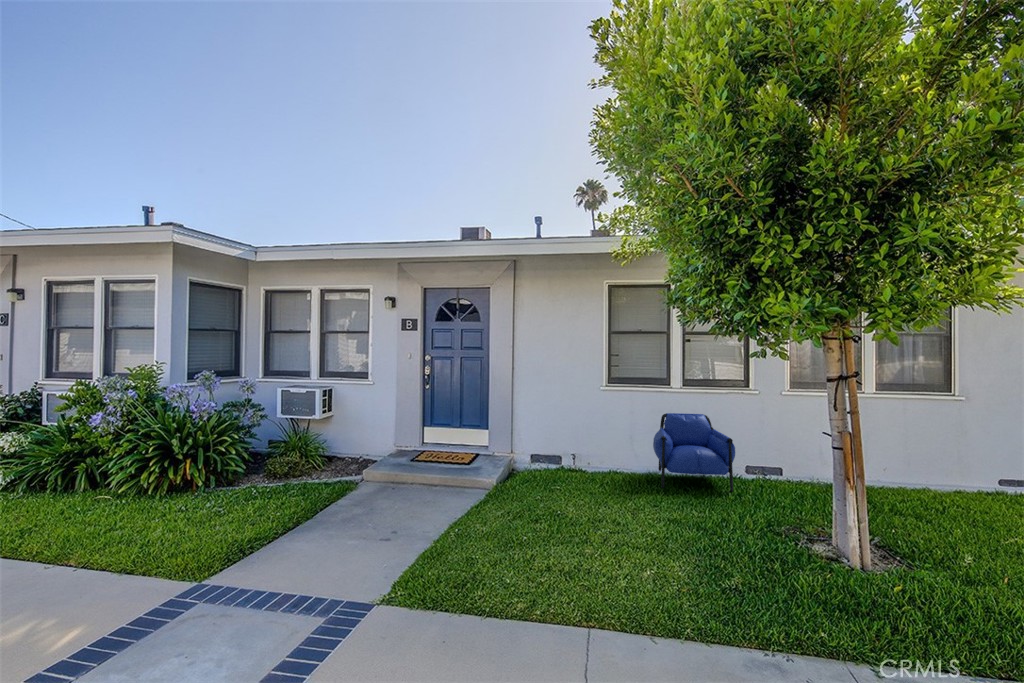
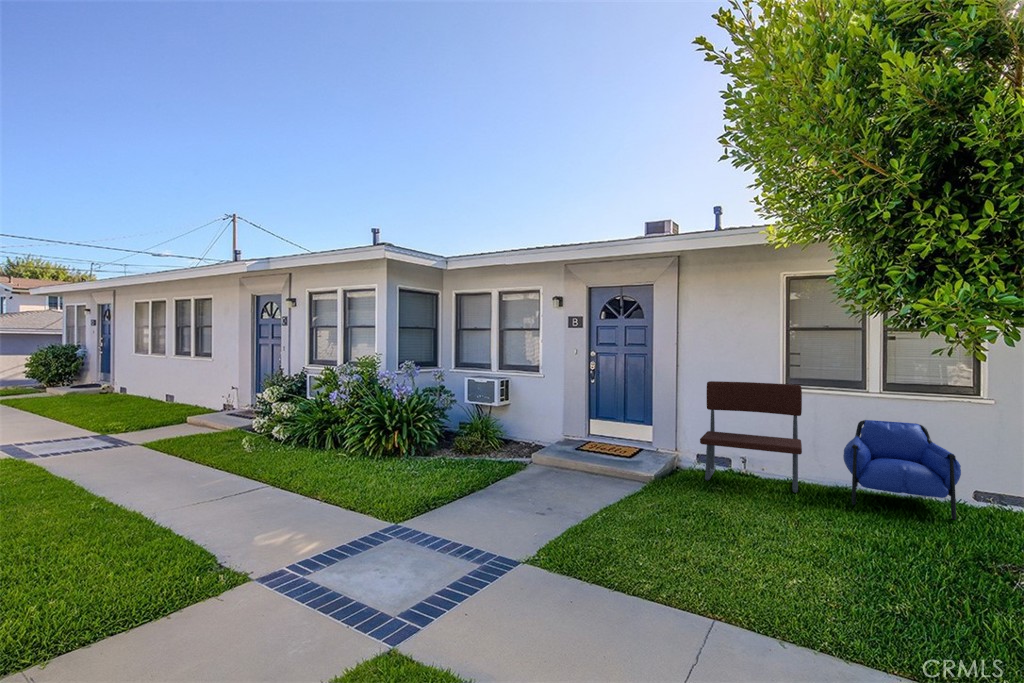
bench: none [537,384,623,482] -> present [700,381,802,493]

